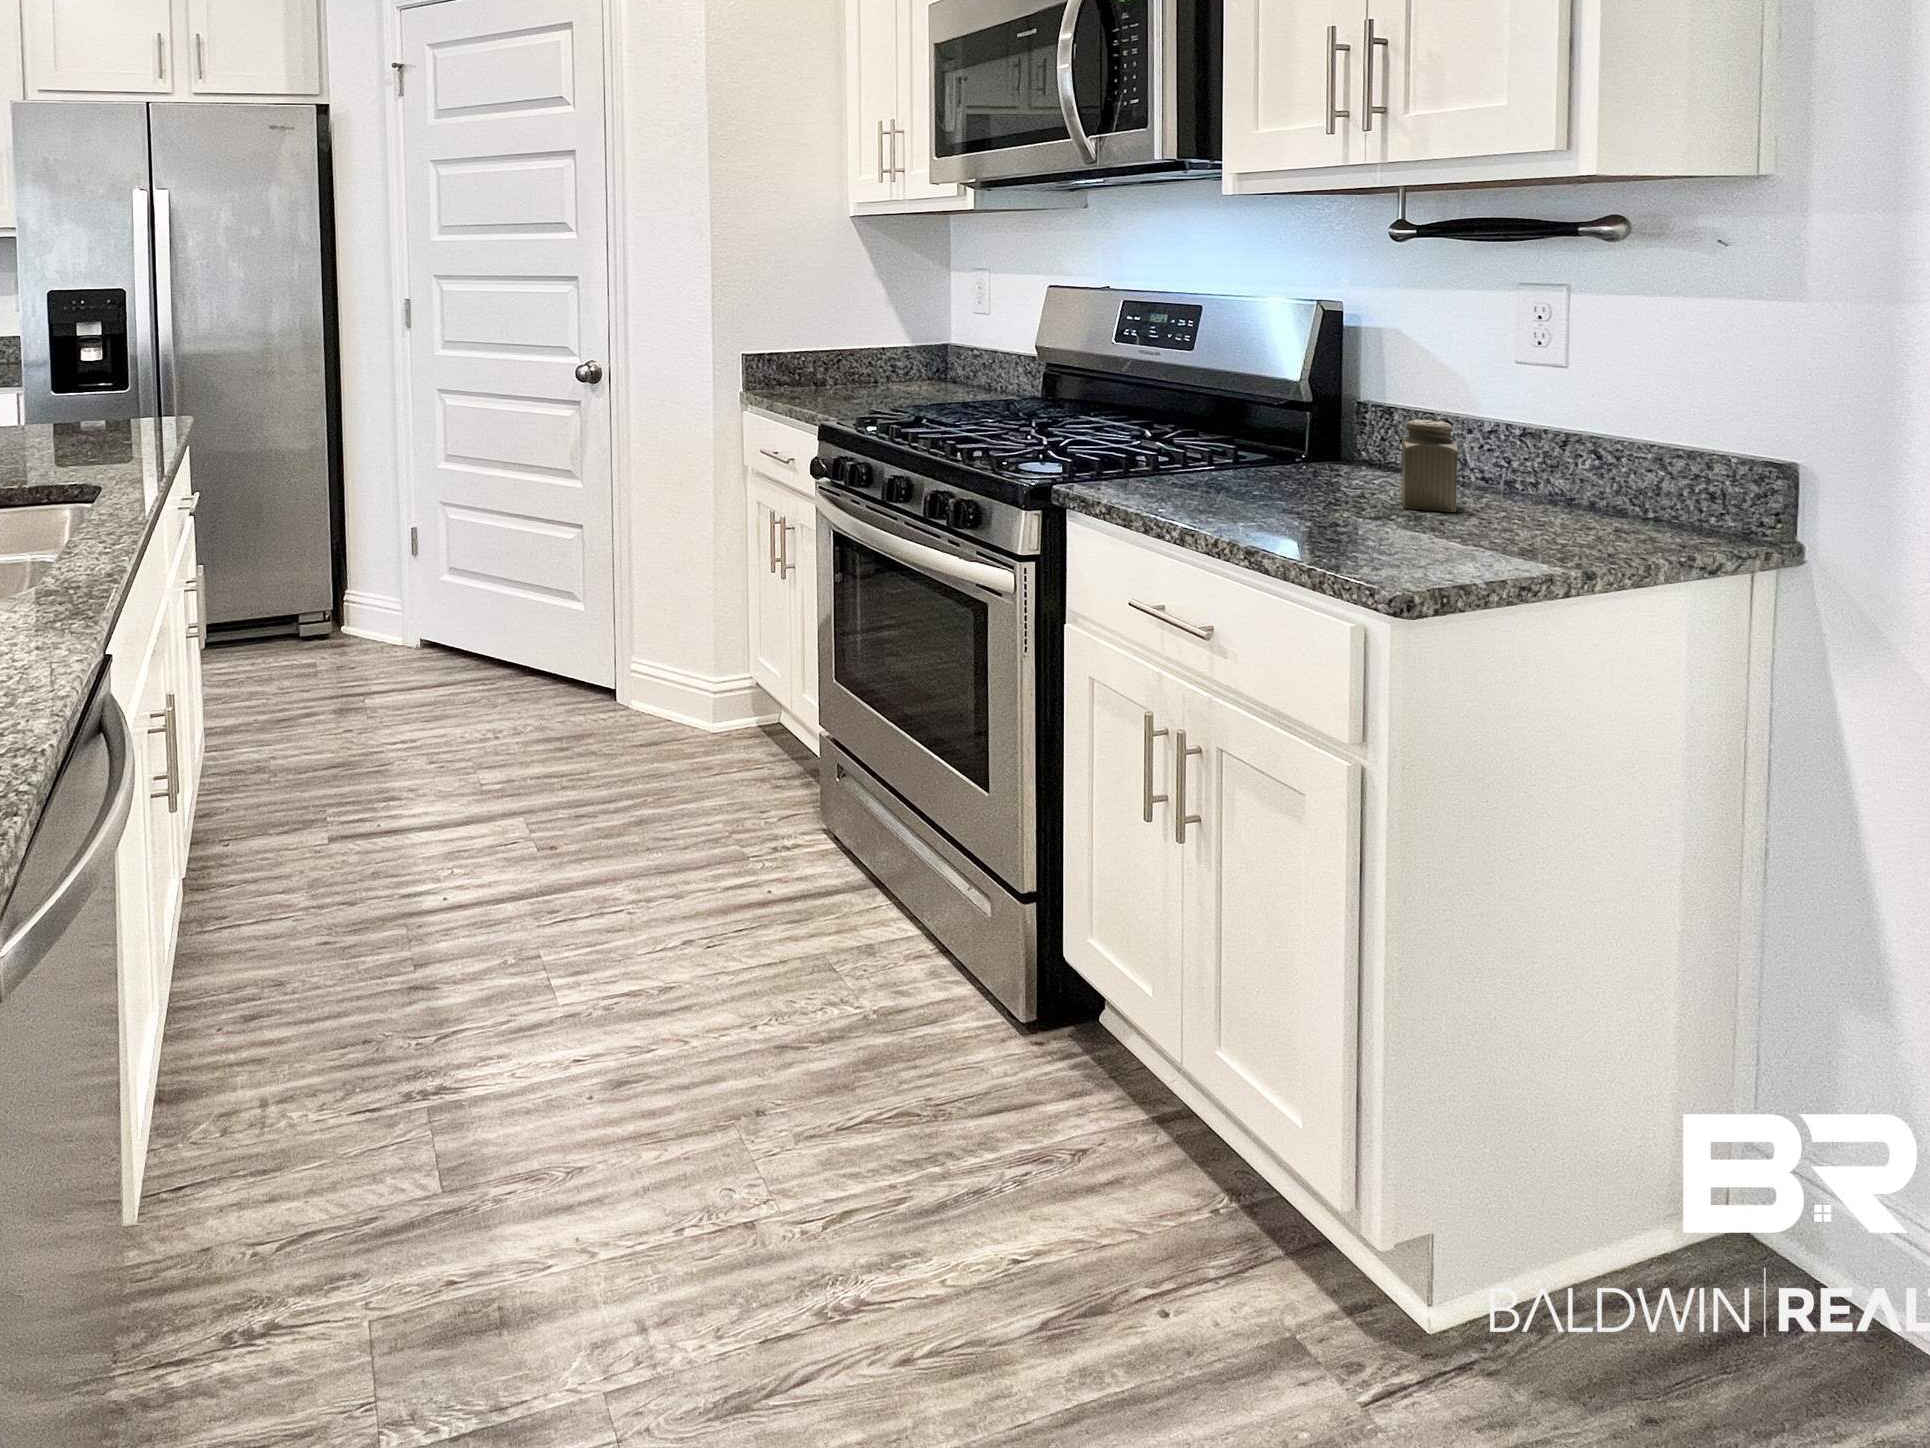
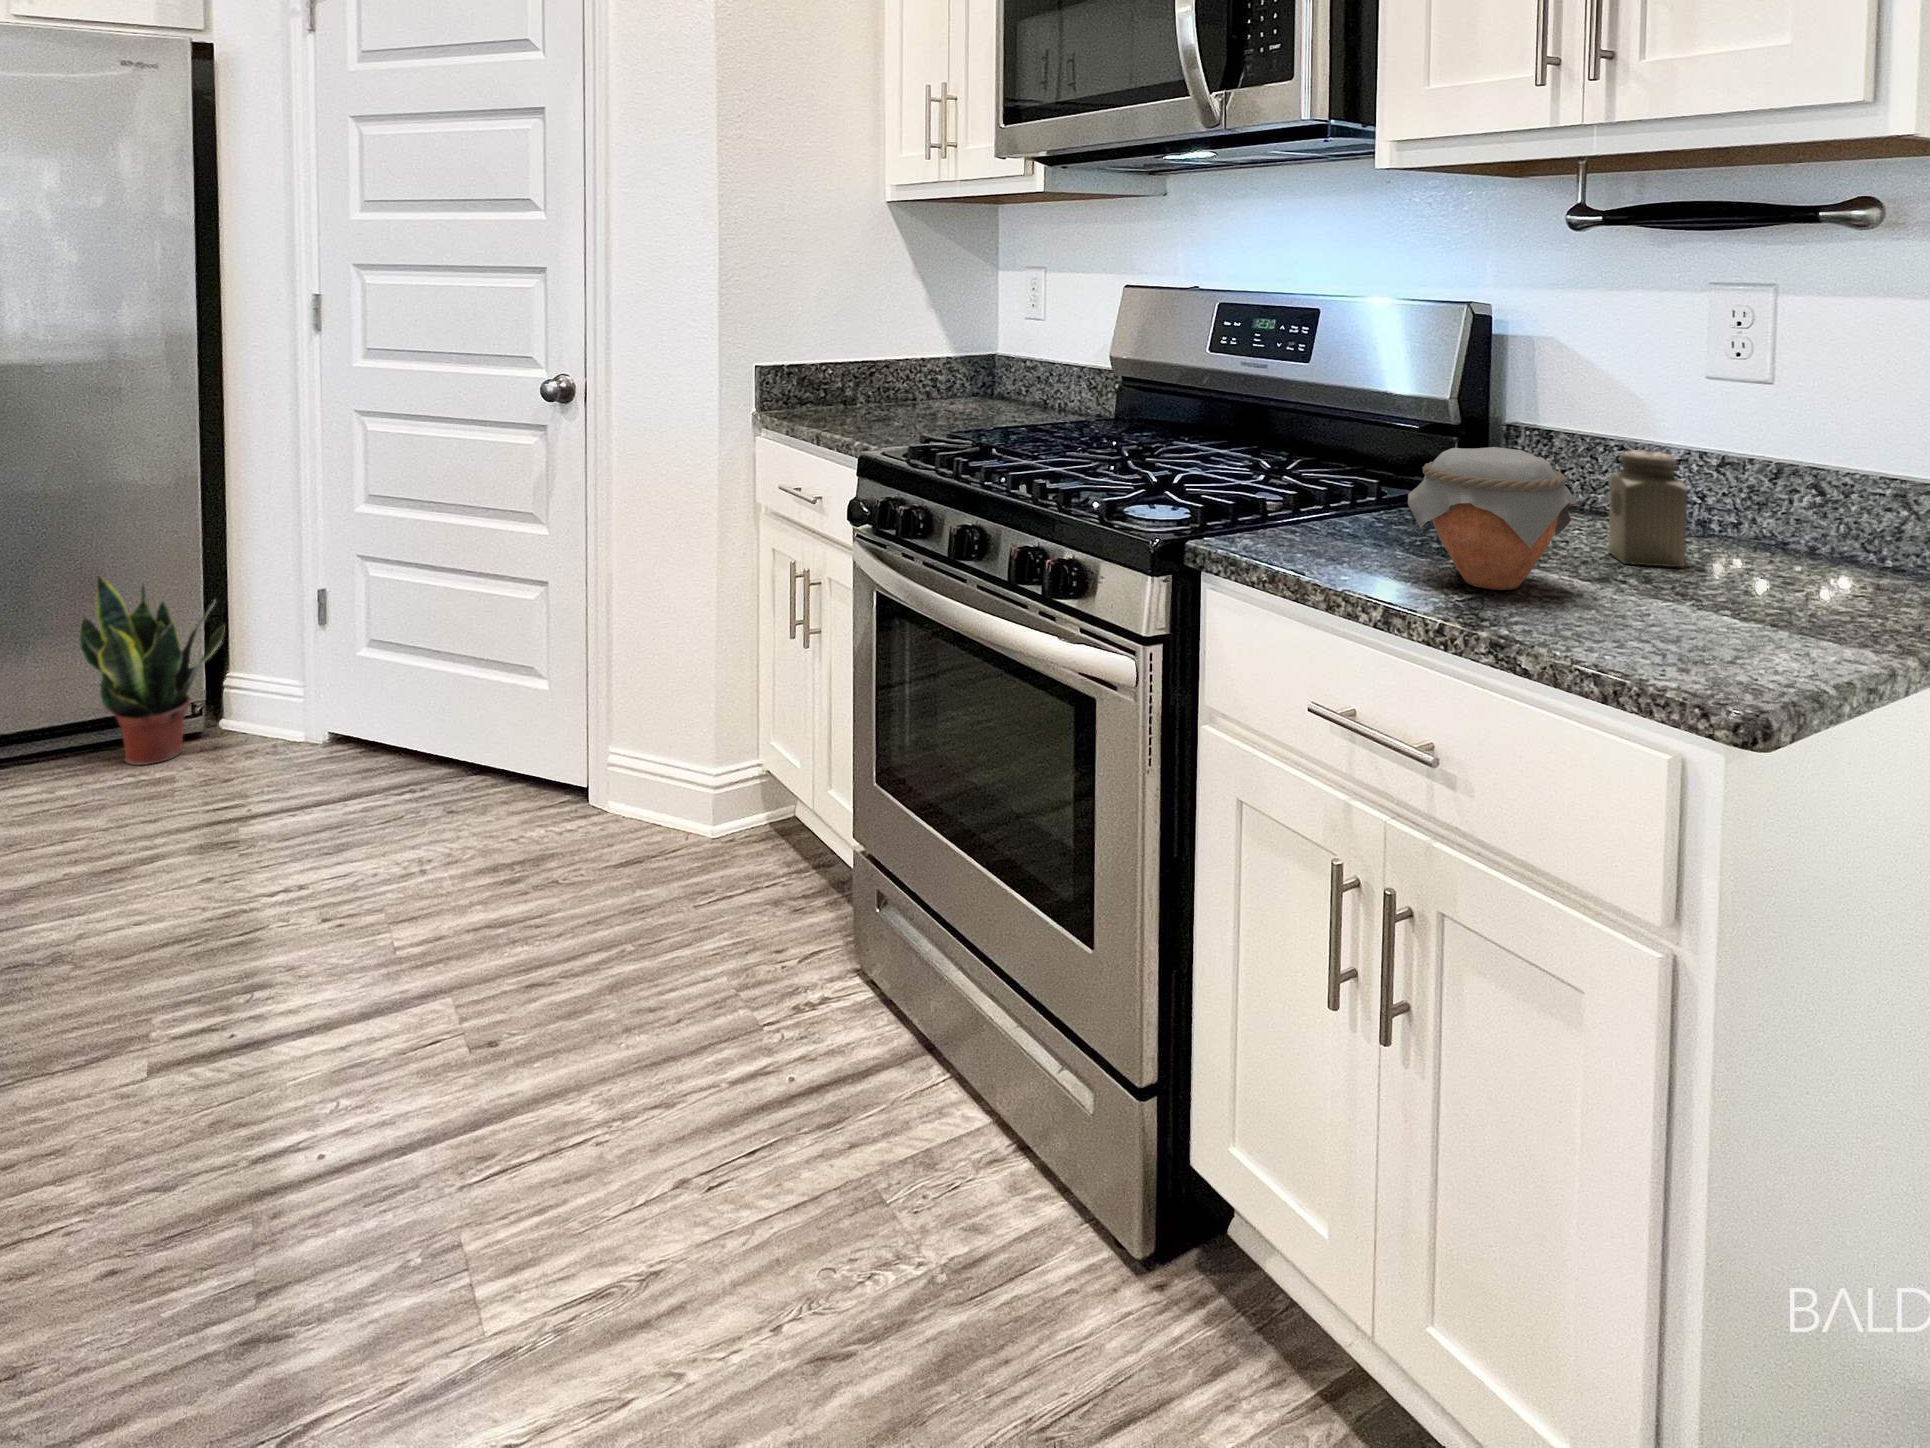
jar: none [1205,414,1334,520] -> present [1408,447,1577,590]
potted plant: none [249,510,347,655] -> present [79,576,224,765]

